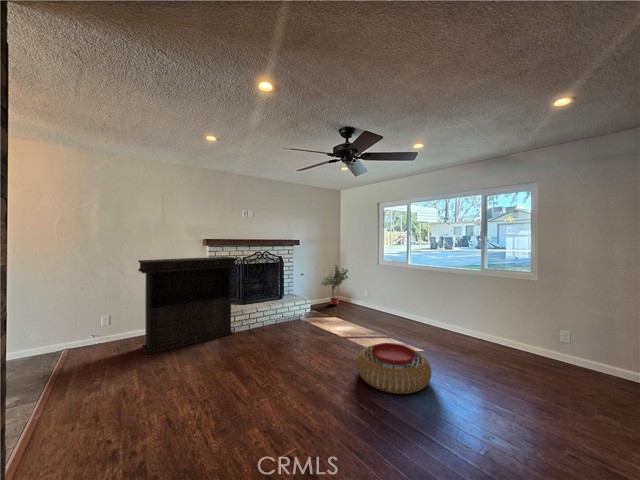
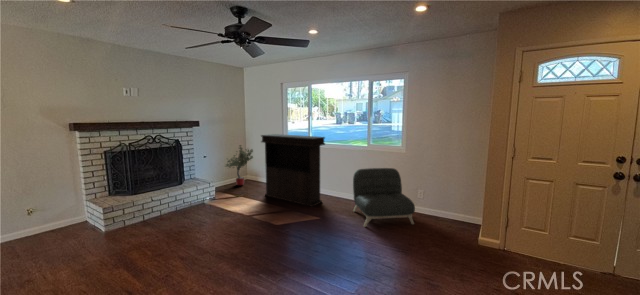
console table: present [138,257,237,355] -> present [261,134,325,207]
armchair: none [464,297,557,376] -> present [353,168,415,227]
pouf: present [356,343,431,394] -> none [258,216,323,258]

